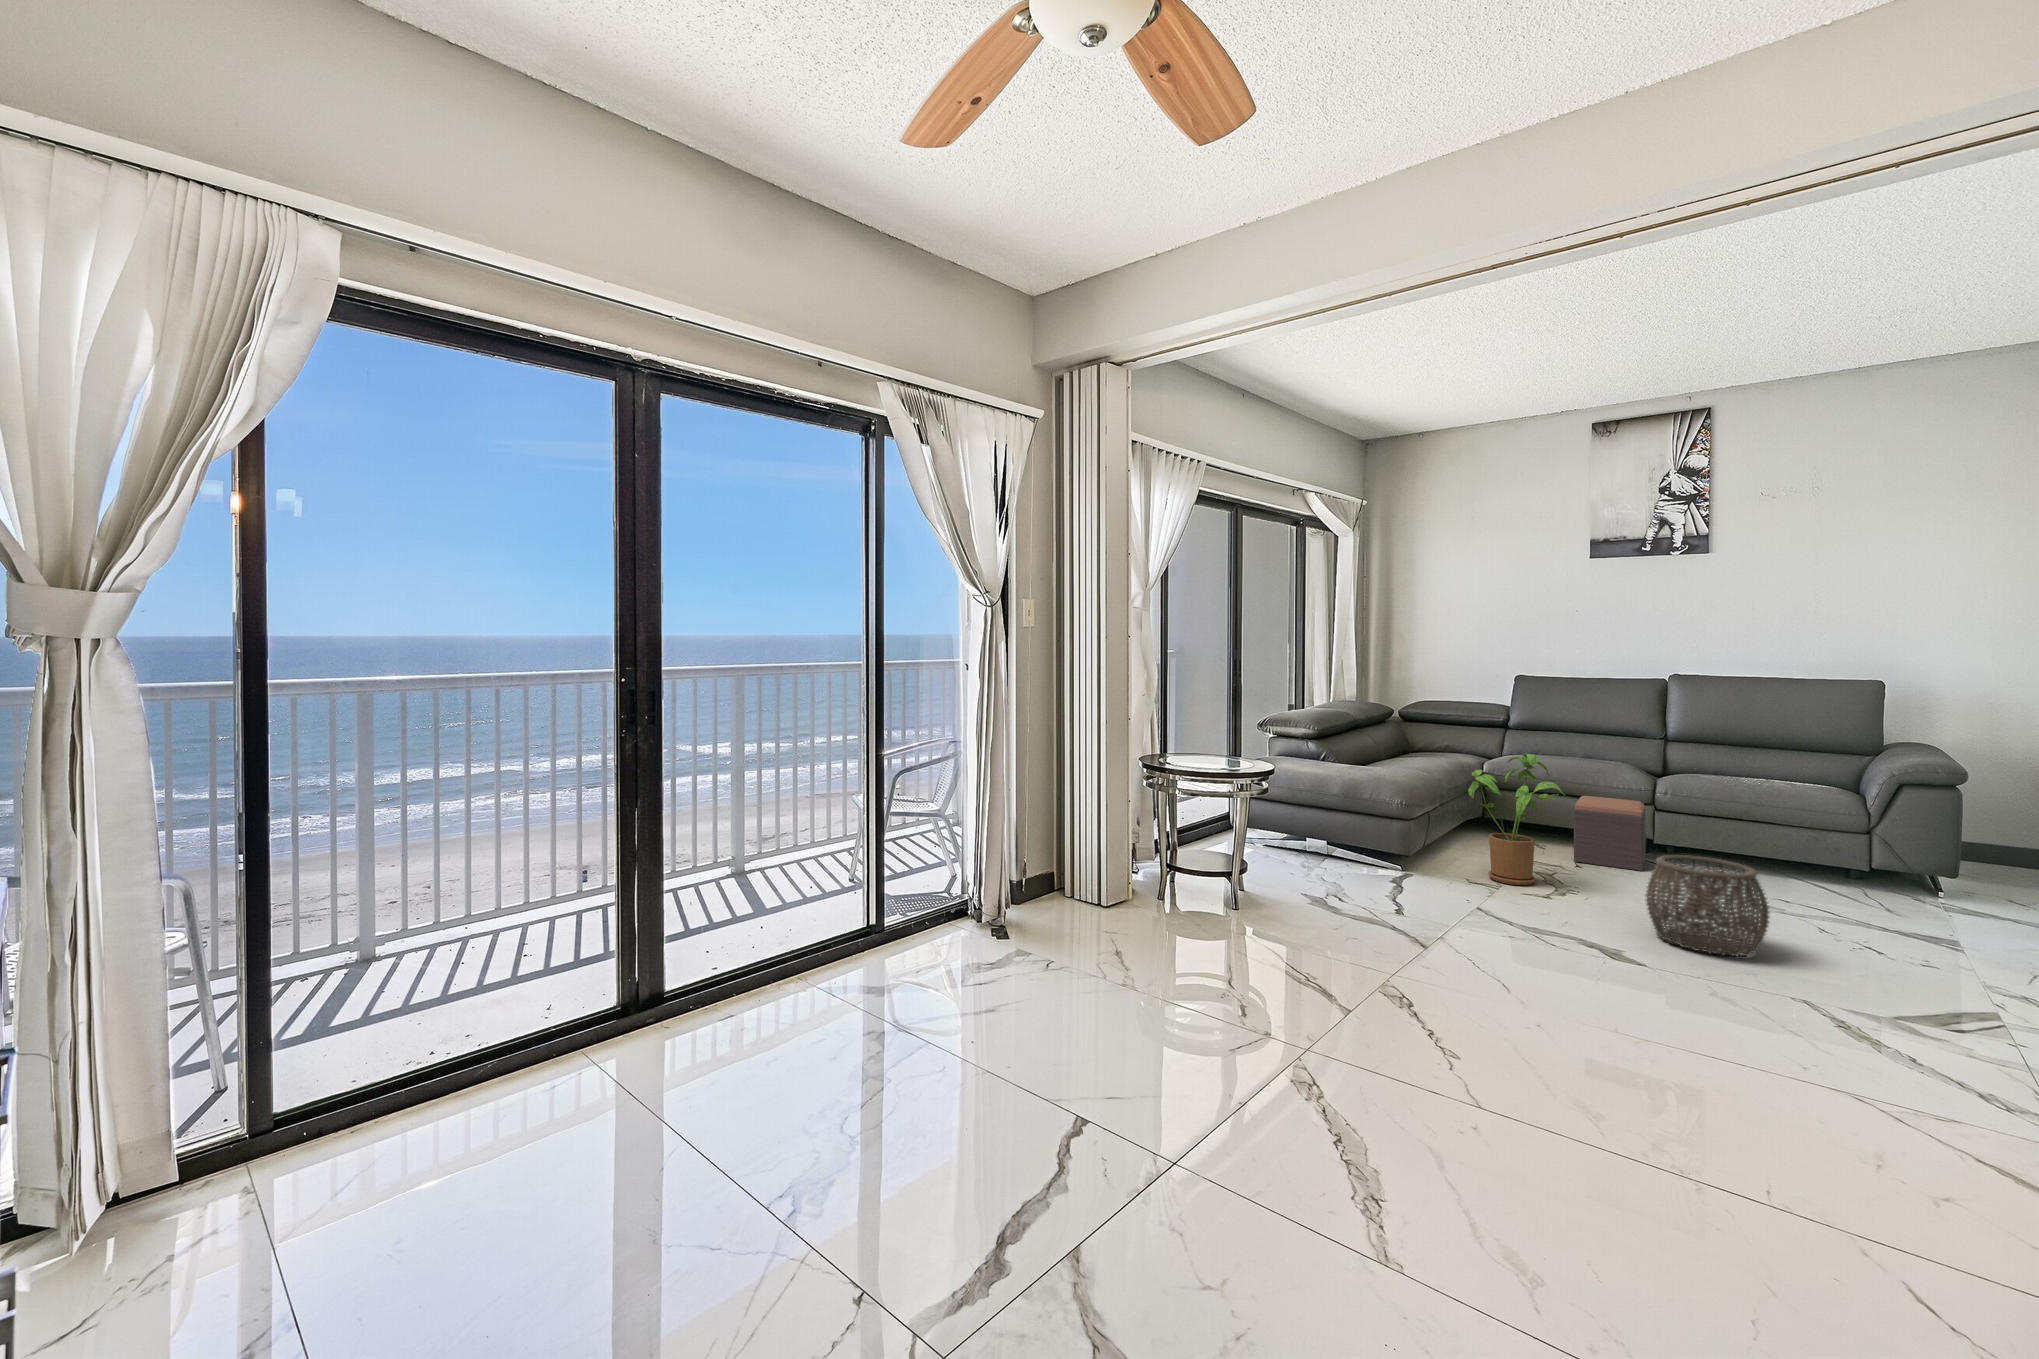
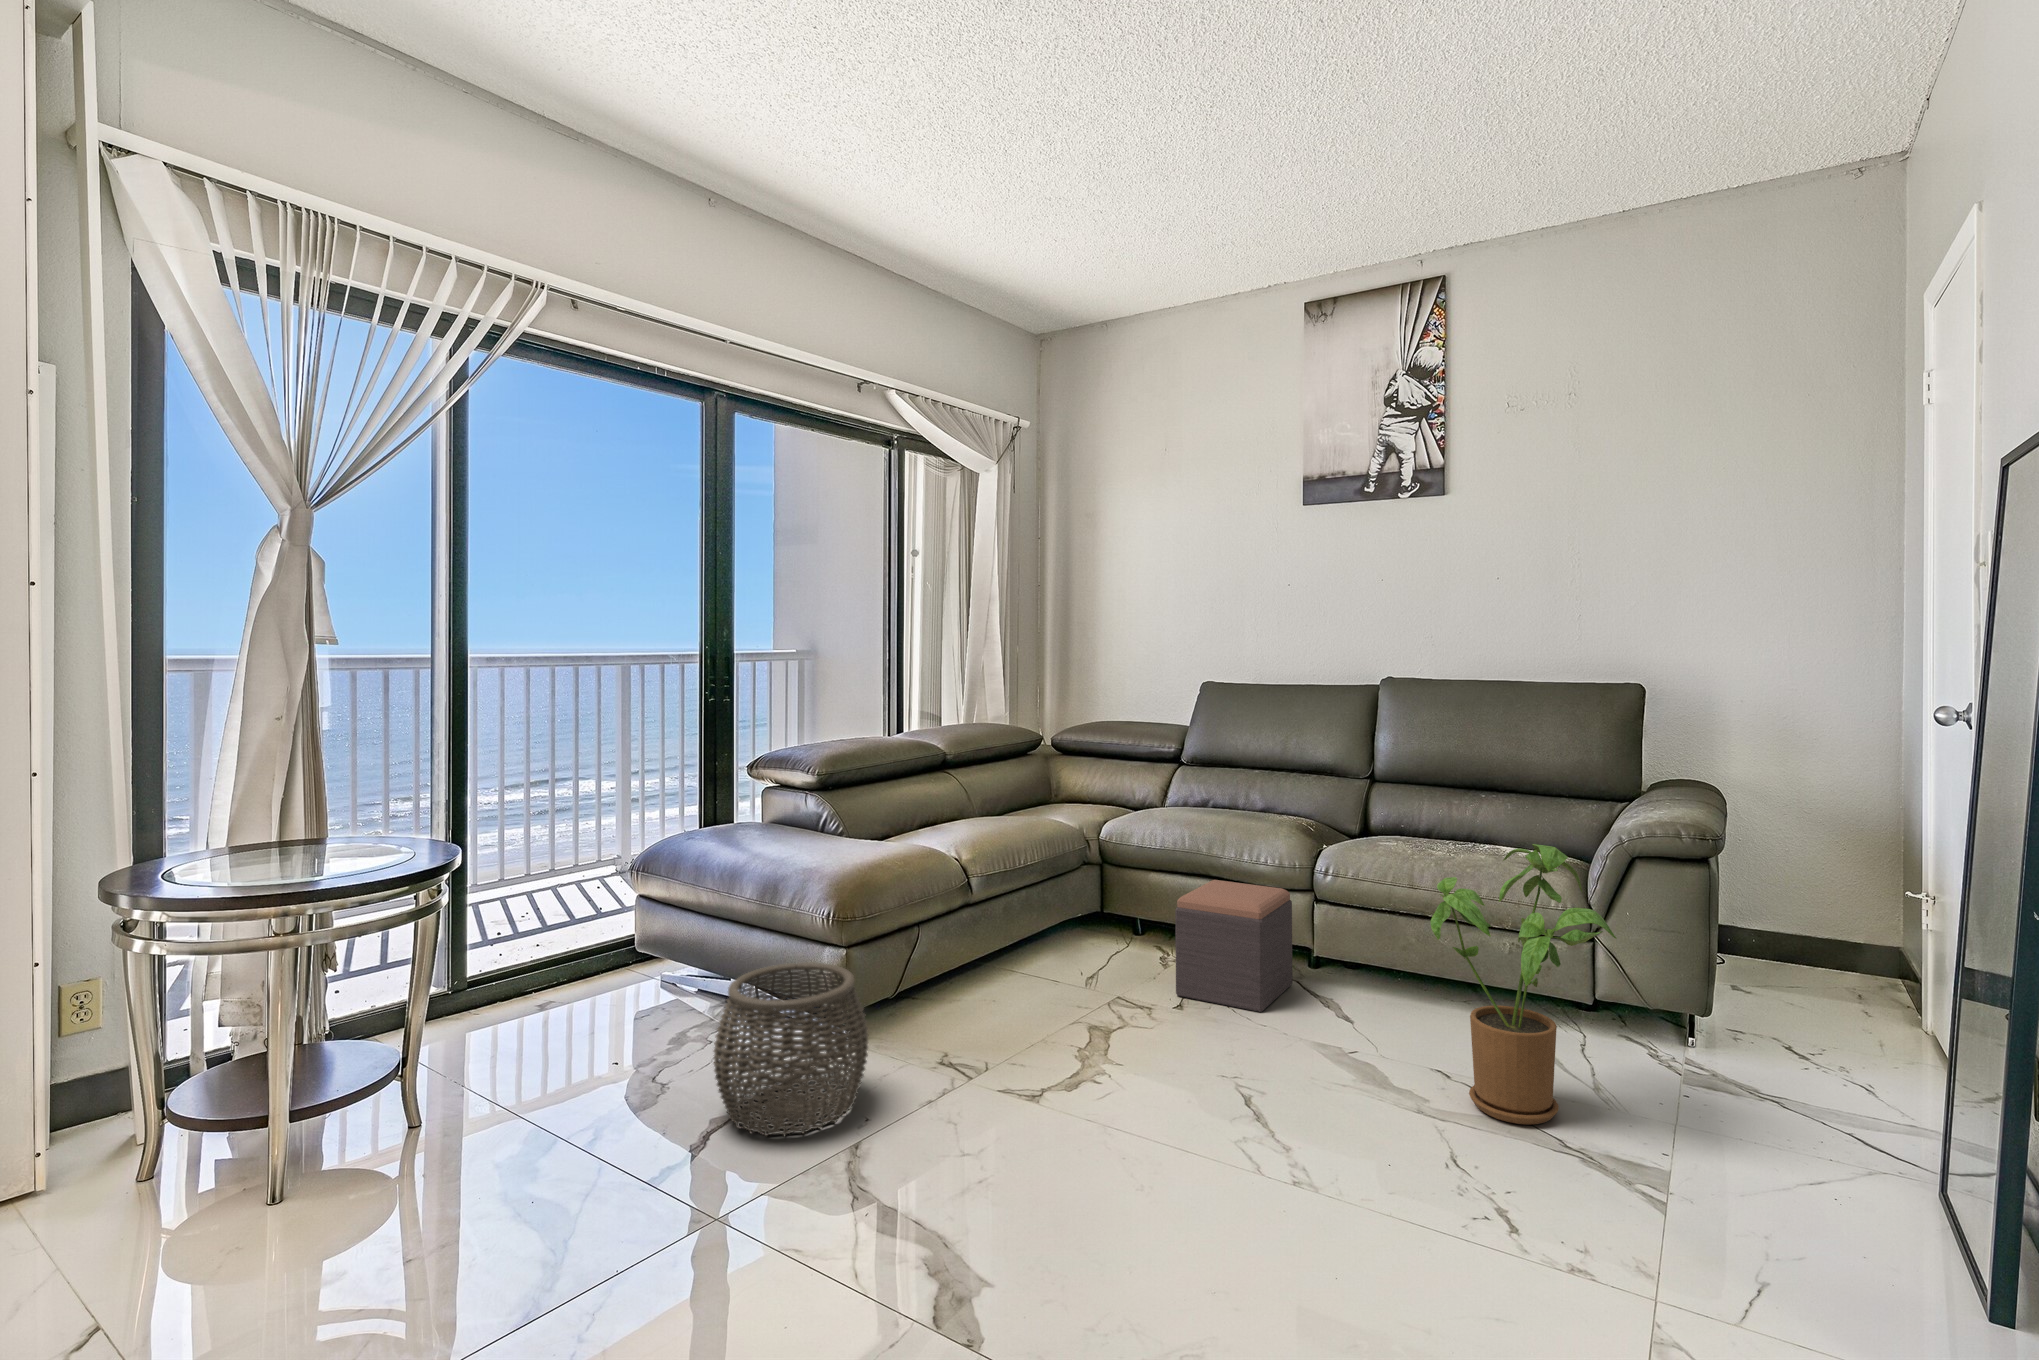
house plant: present [1468,753,1564,885] -> present [1431,844,1617,1125]
woven basket: present [1646,855,1770,956] -> present [714,962,868,1136]

